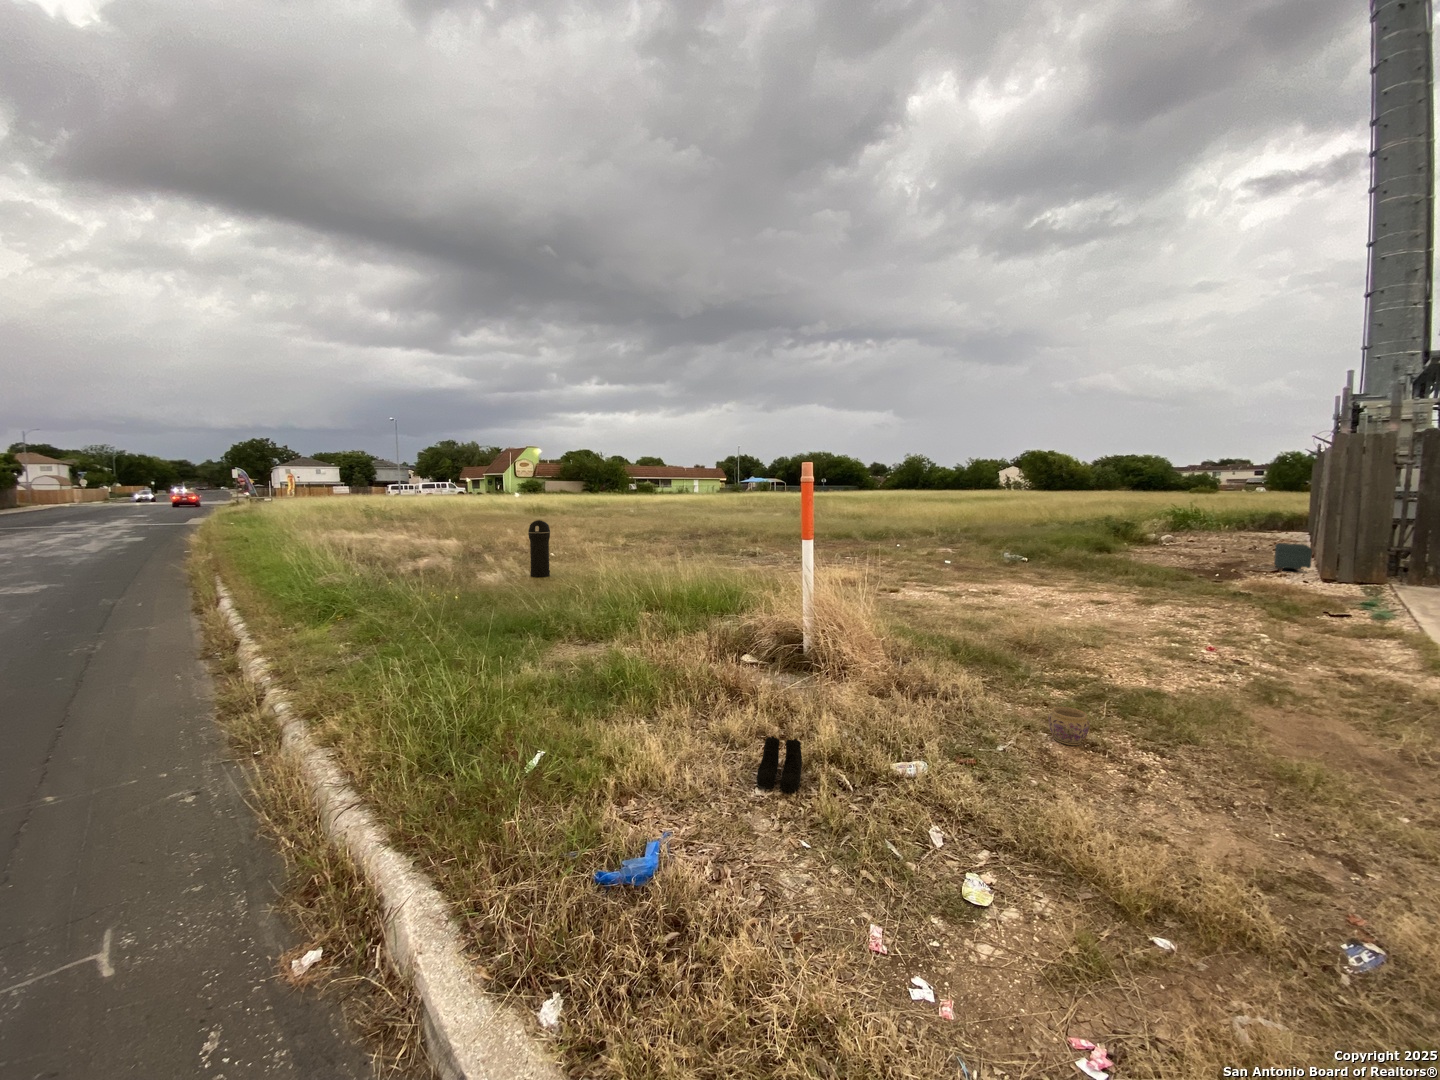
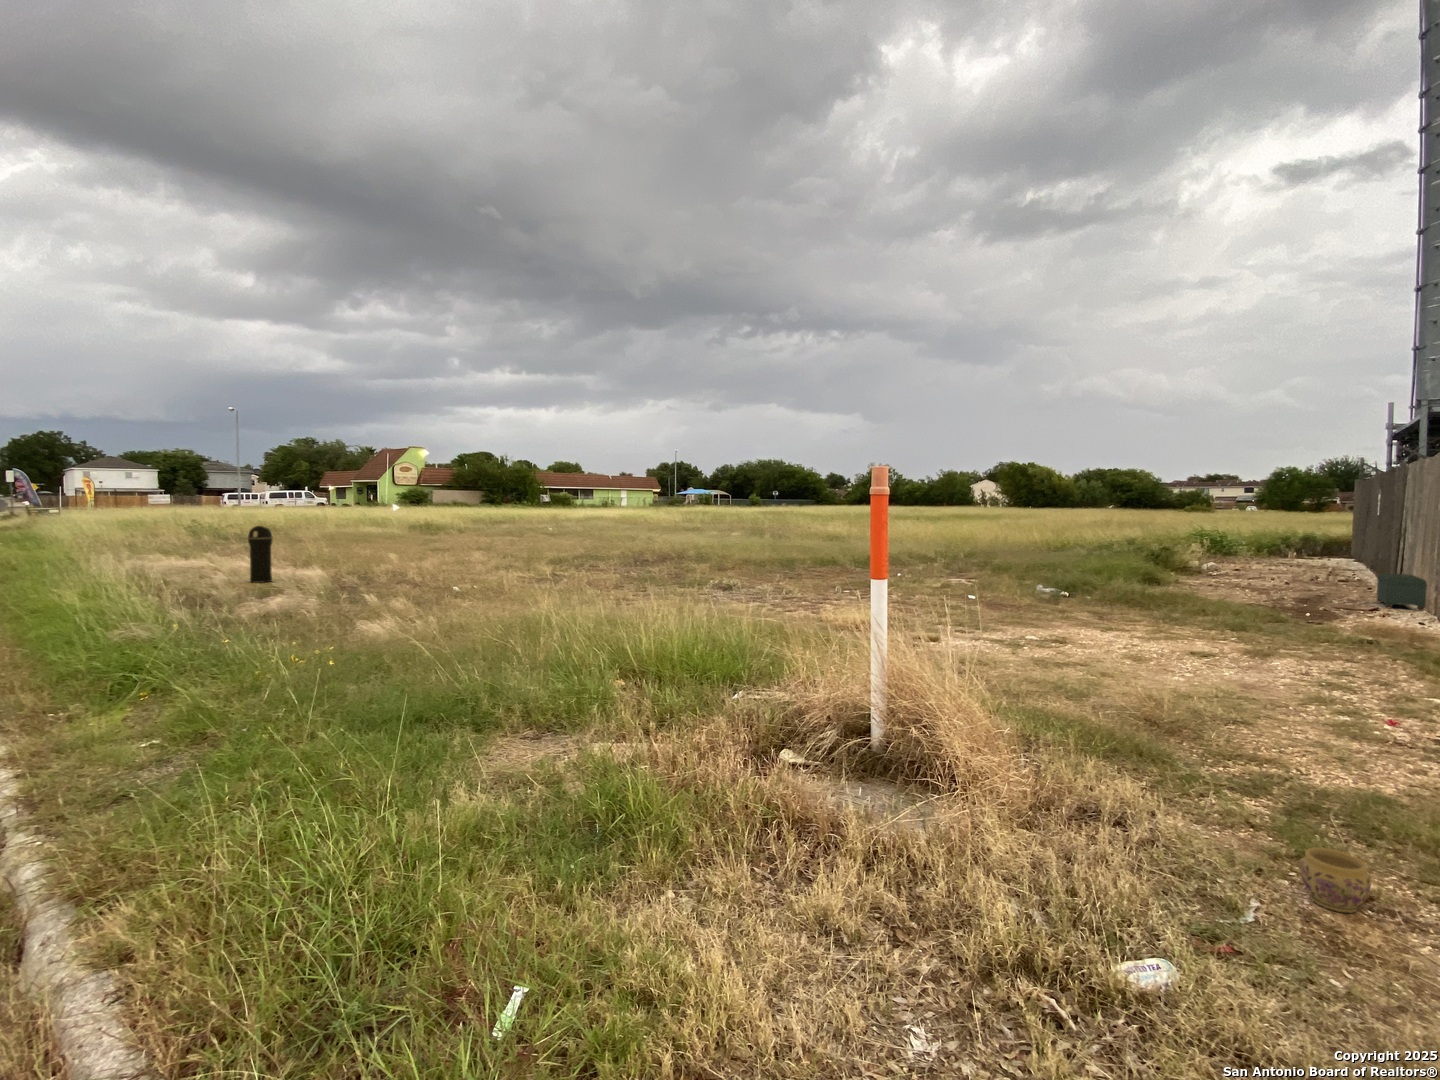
trash can: present [528,520,550,577] -> present [248,526,272,583]
boots: present [757,736,802,791] -> none [902,932,980,1045]

